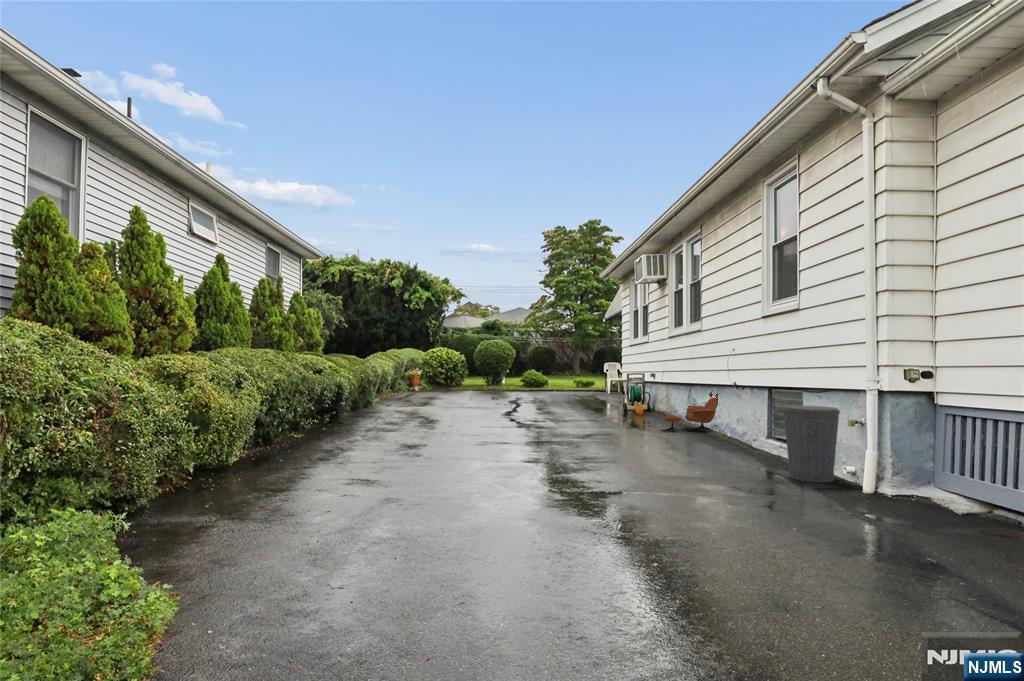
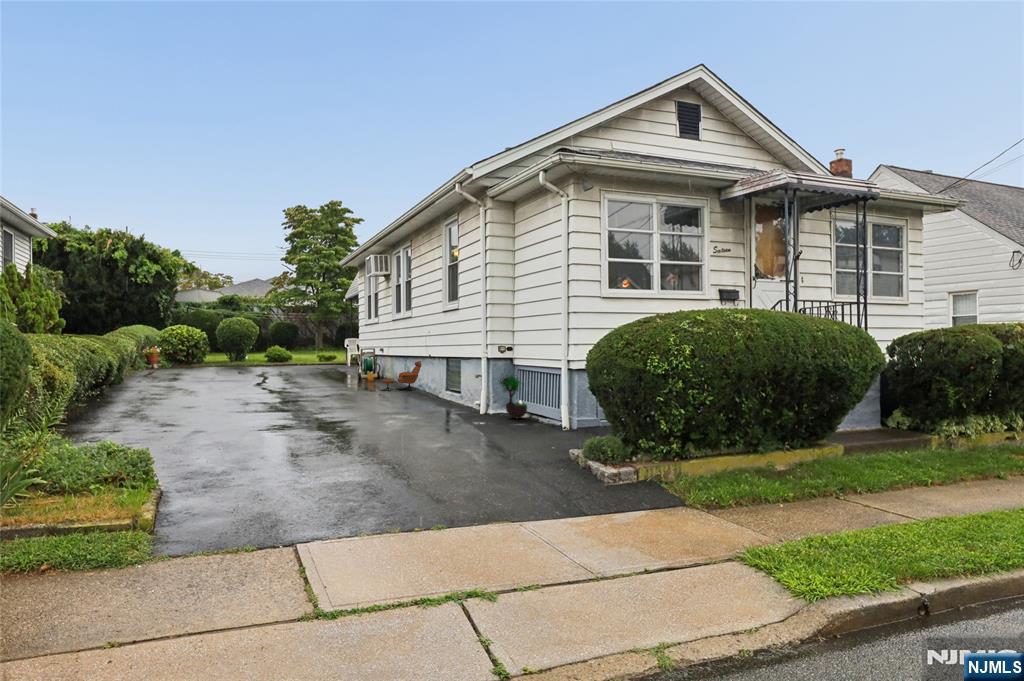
trash can: present [783,405,840,482] -> none [443,368,473,411]
potted tree: none [911,416,987,513] -> present [499,376,527,418]

